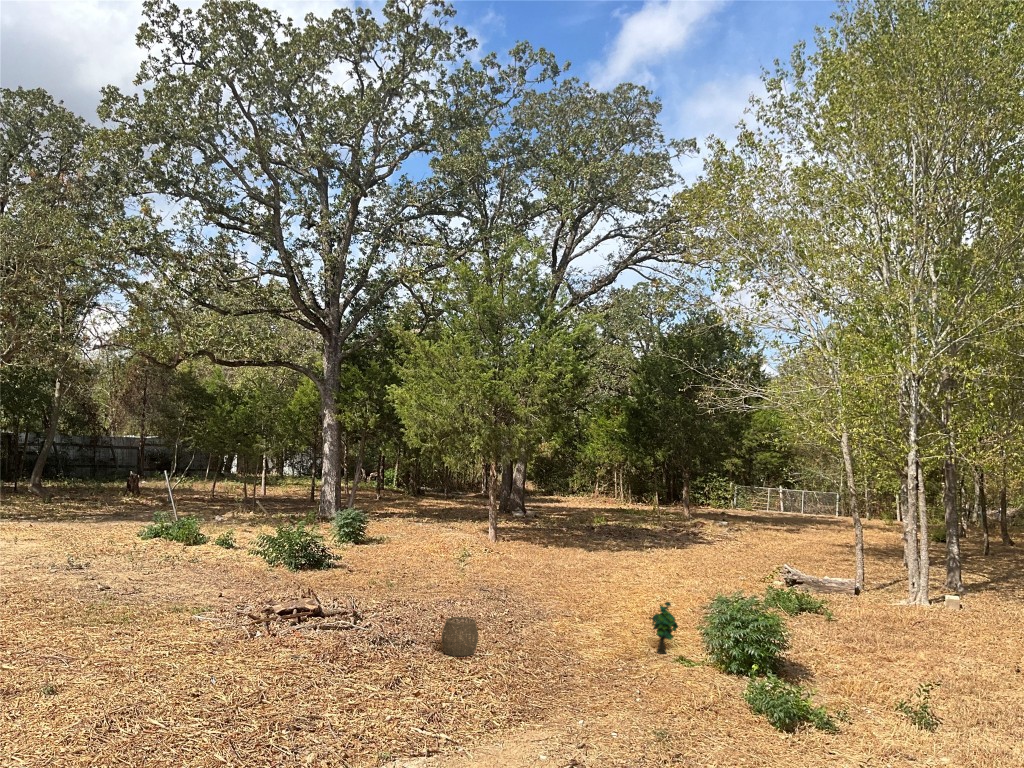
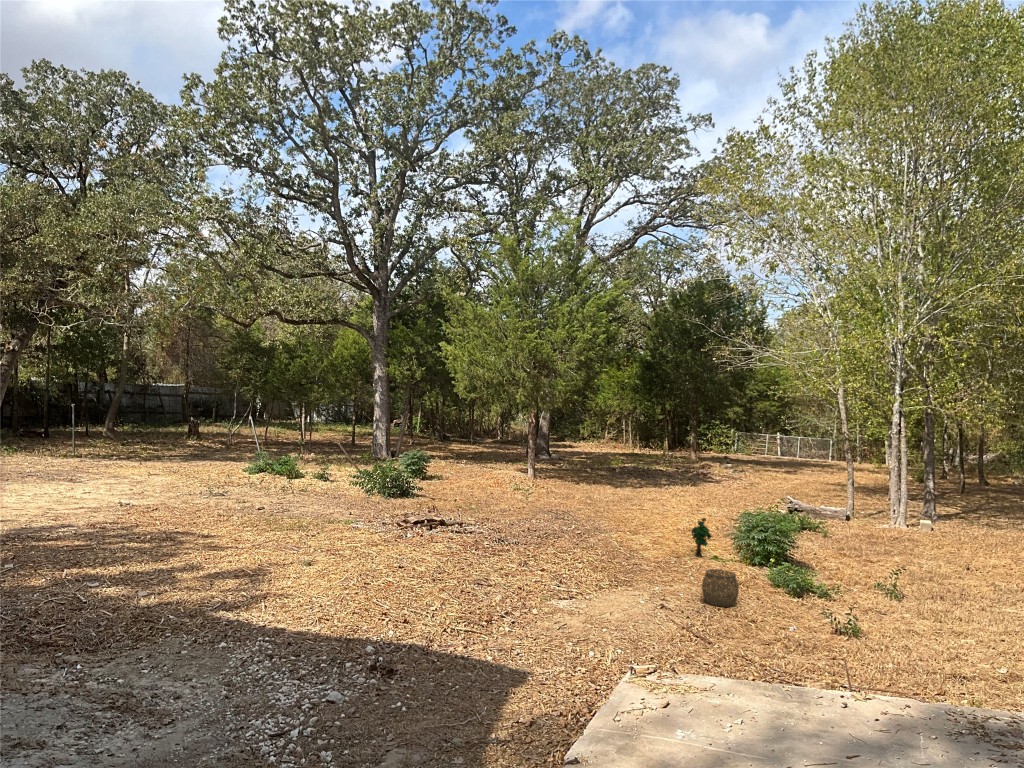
woven basket: present [441,617,478,656] -> present [702,569,739,607]

